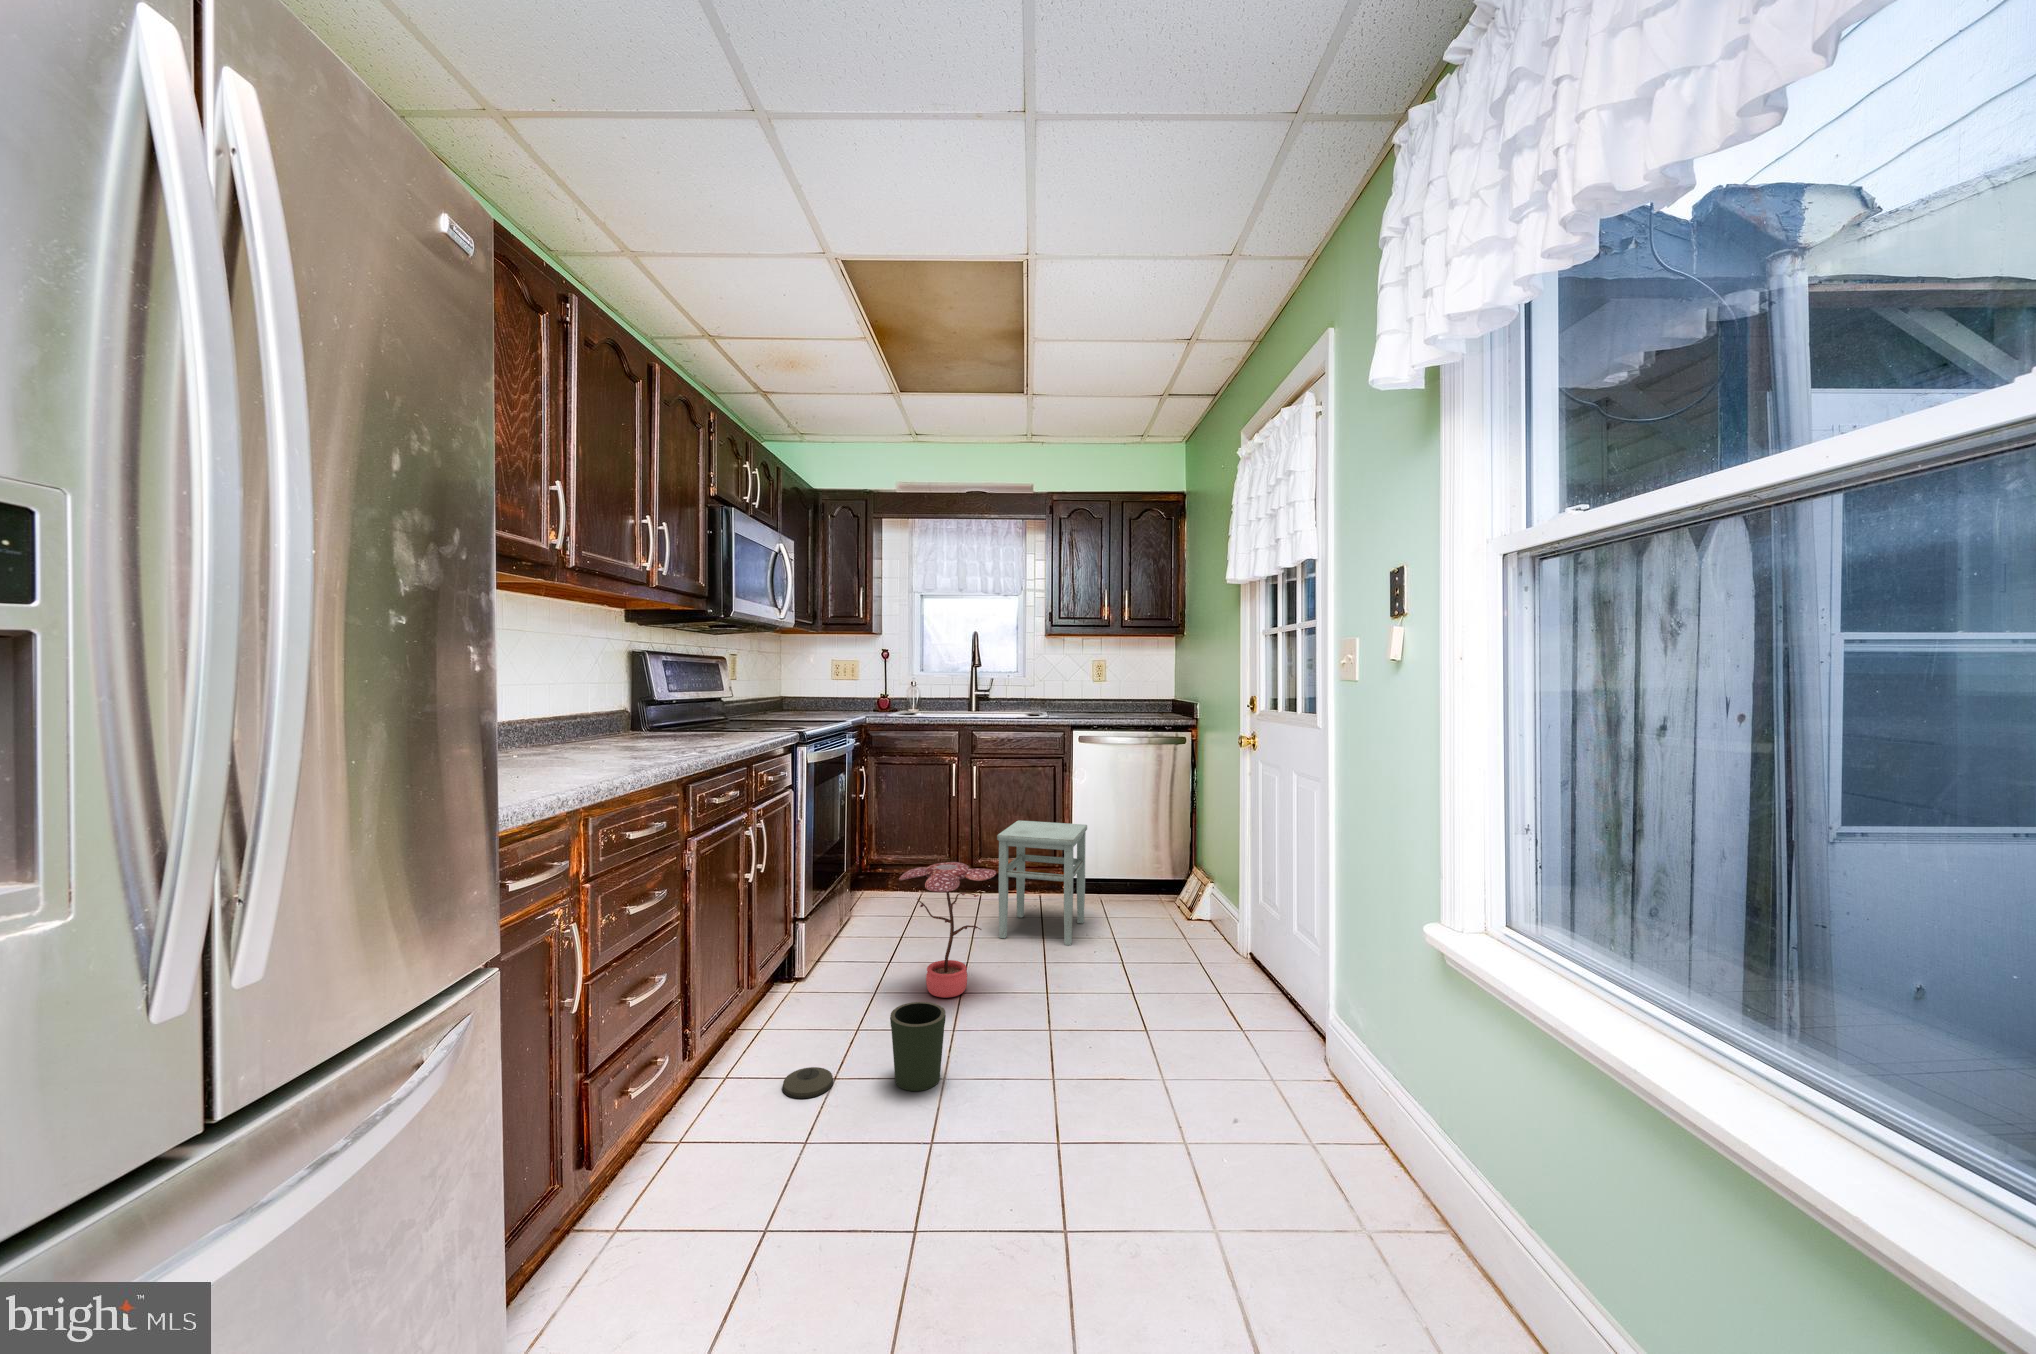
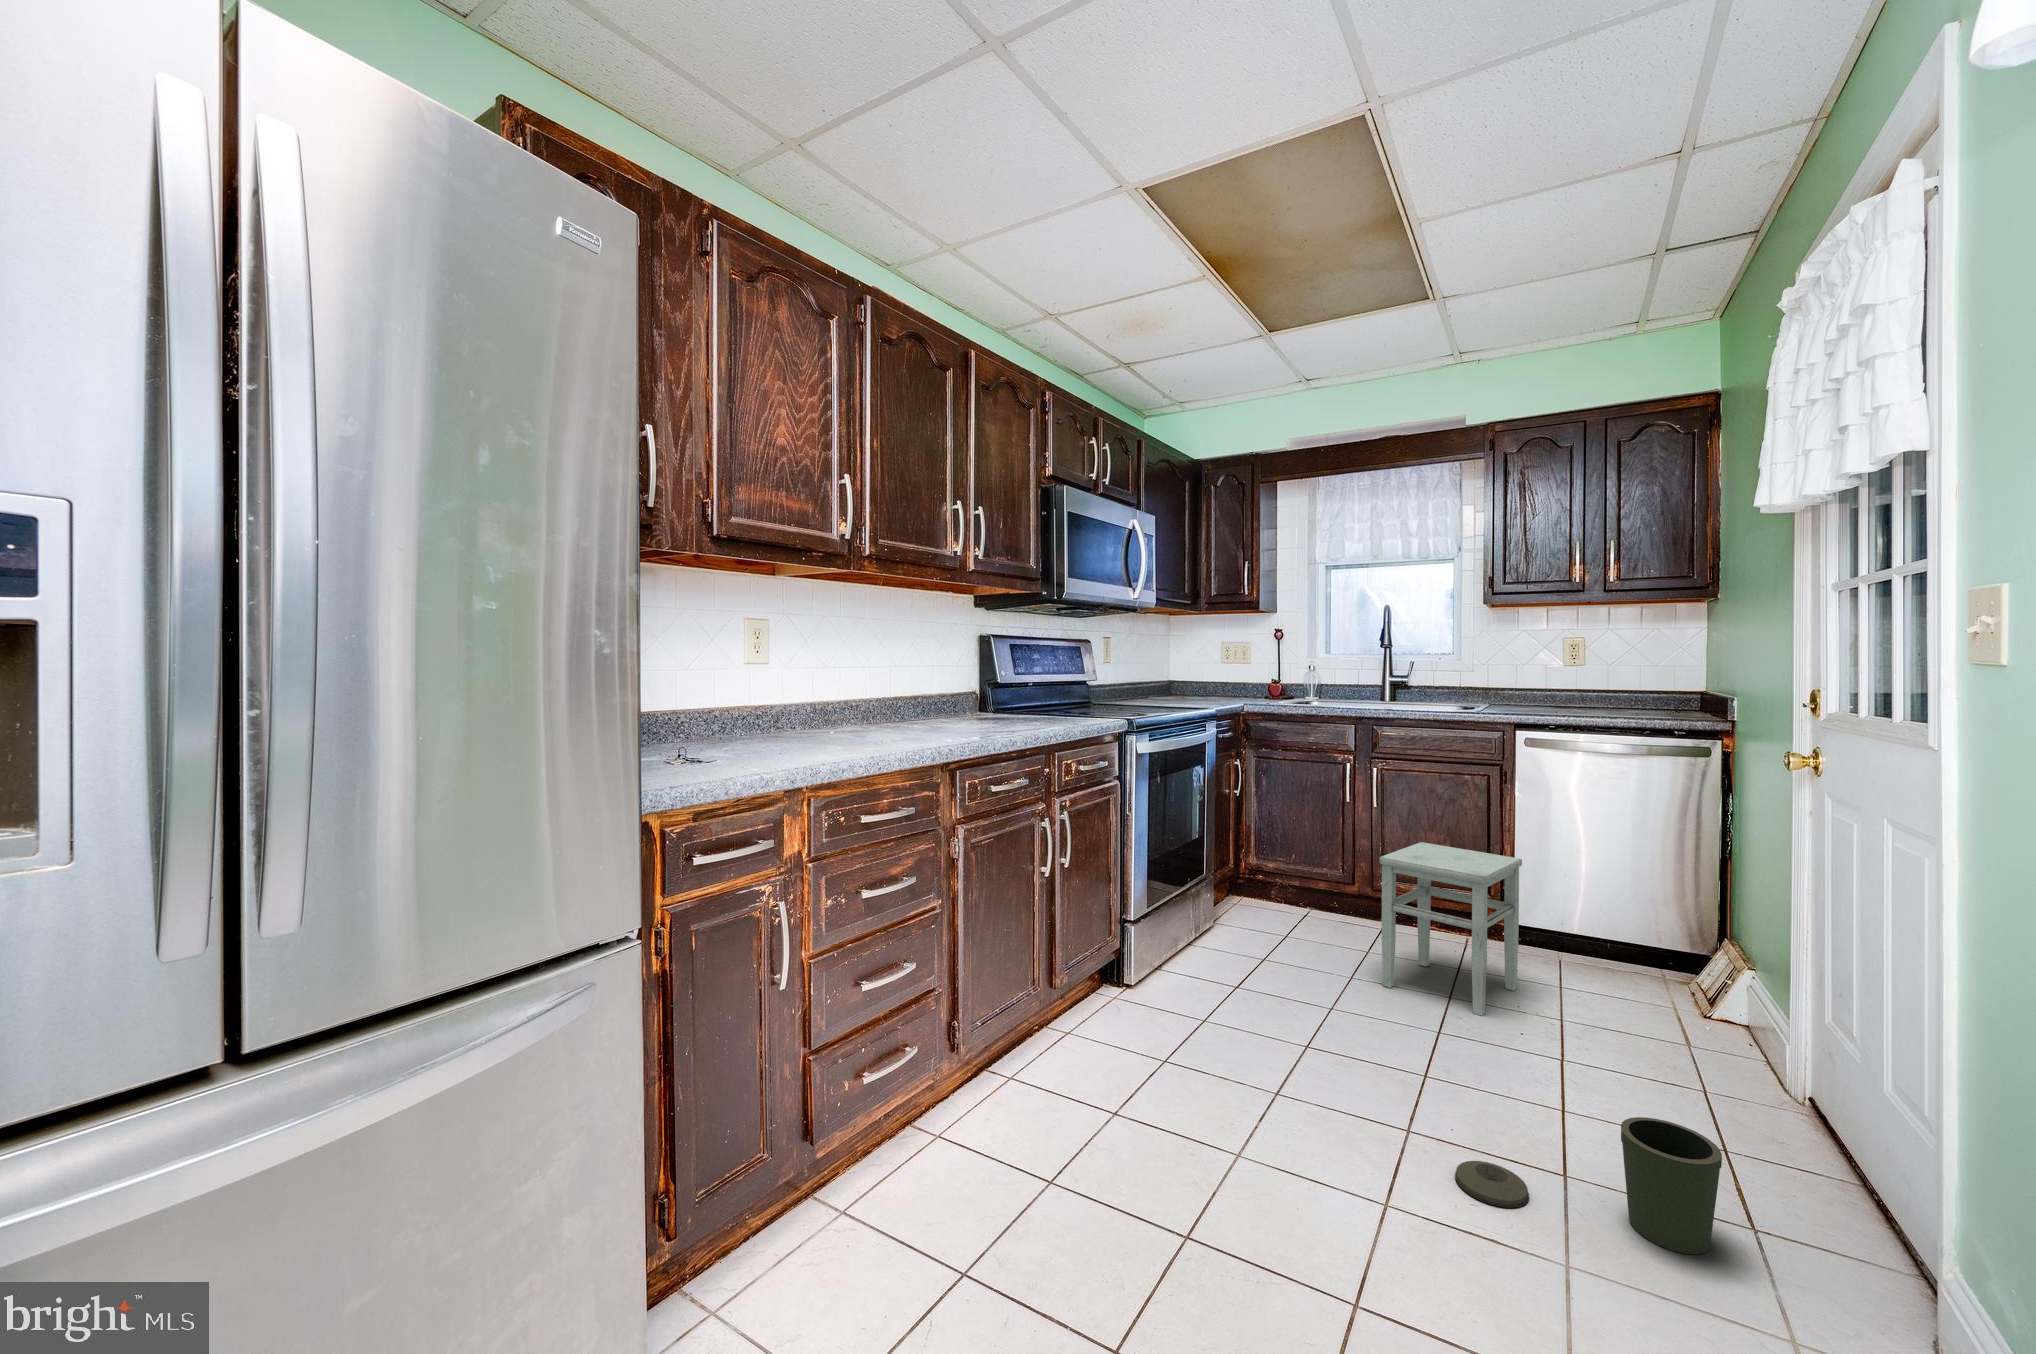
potted plant: present [899,862,996,998] -> none [1230,881,1351,1043]
trash can: present [782,1002,946,1098] -> present [1455,1117,1722,1254]

